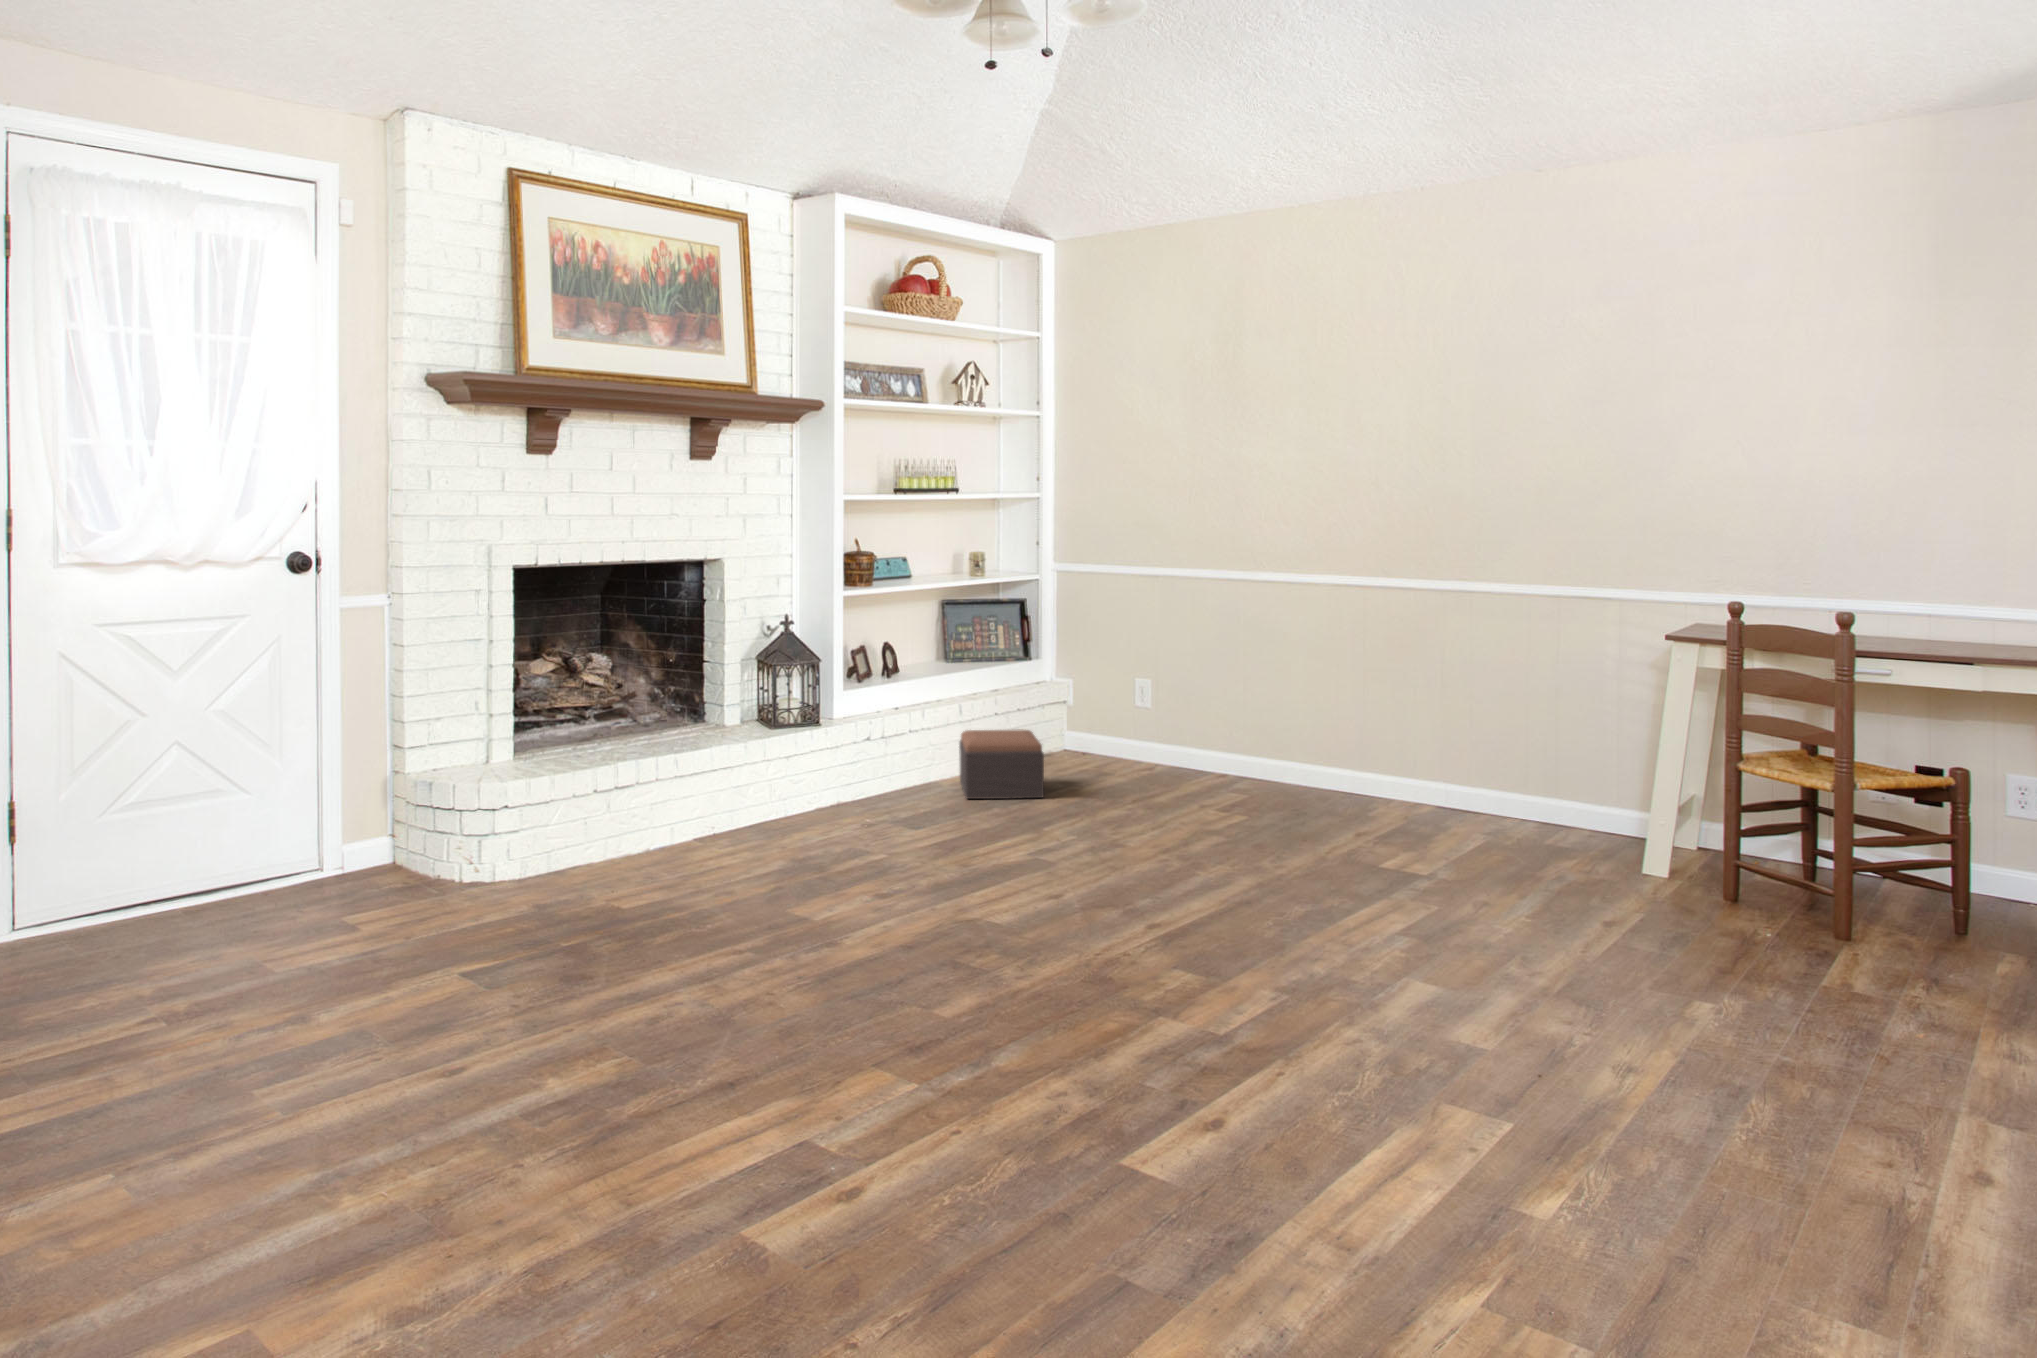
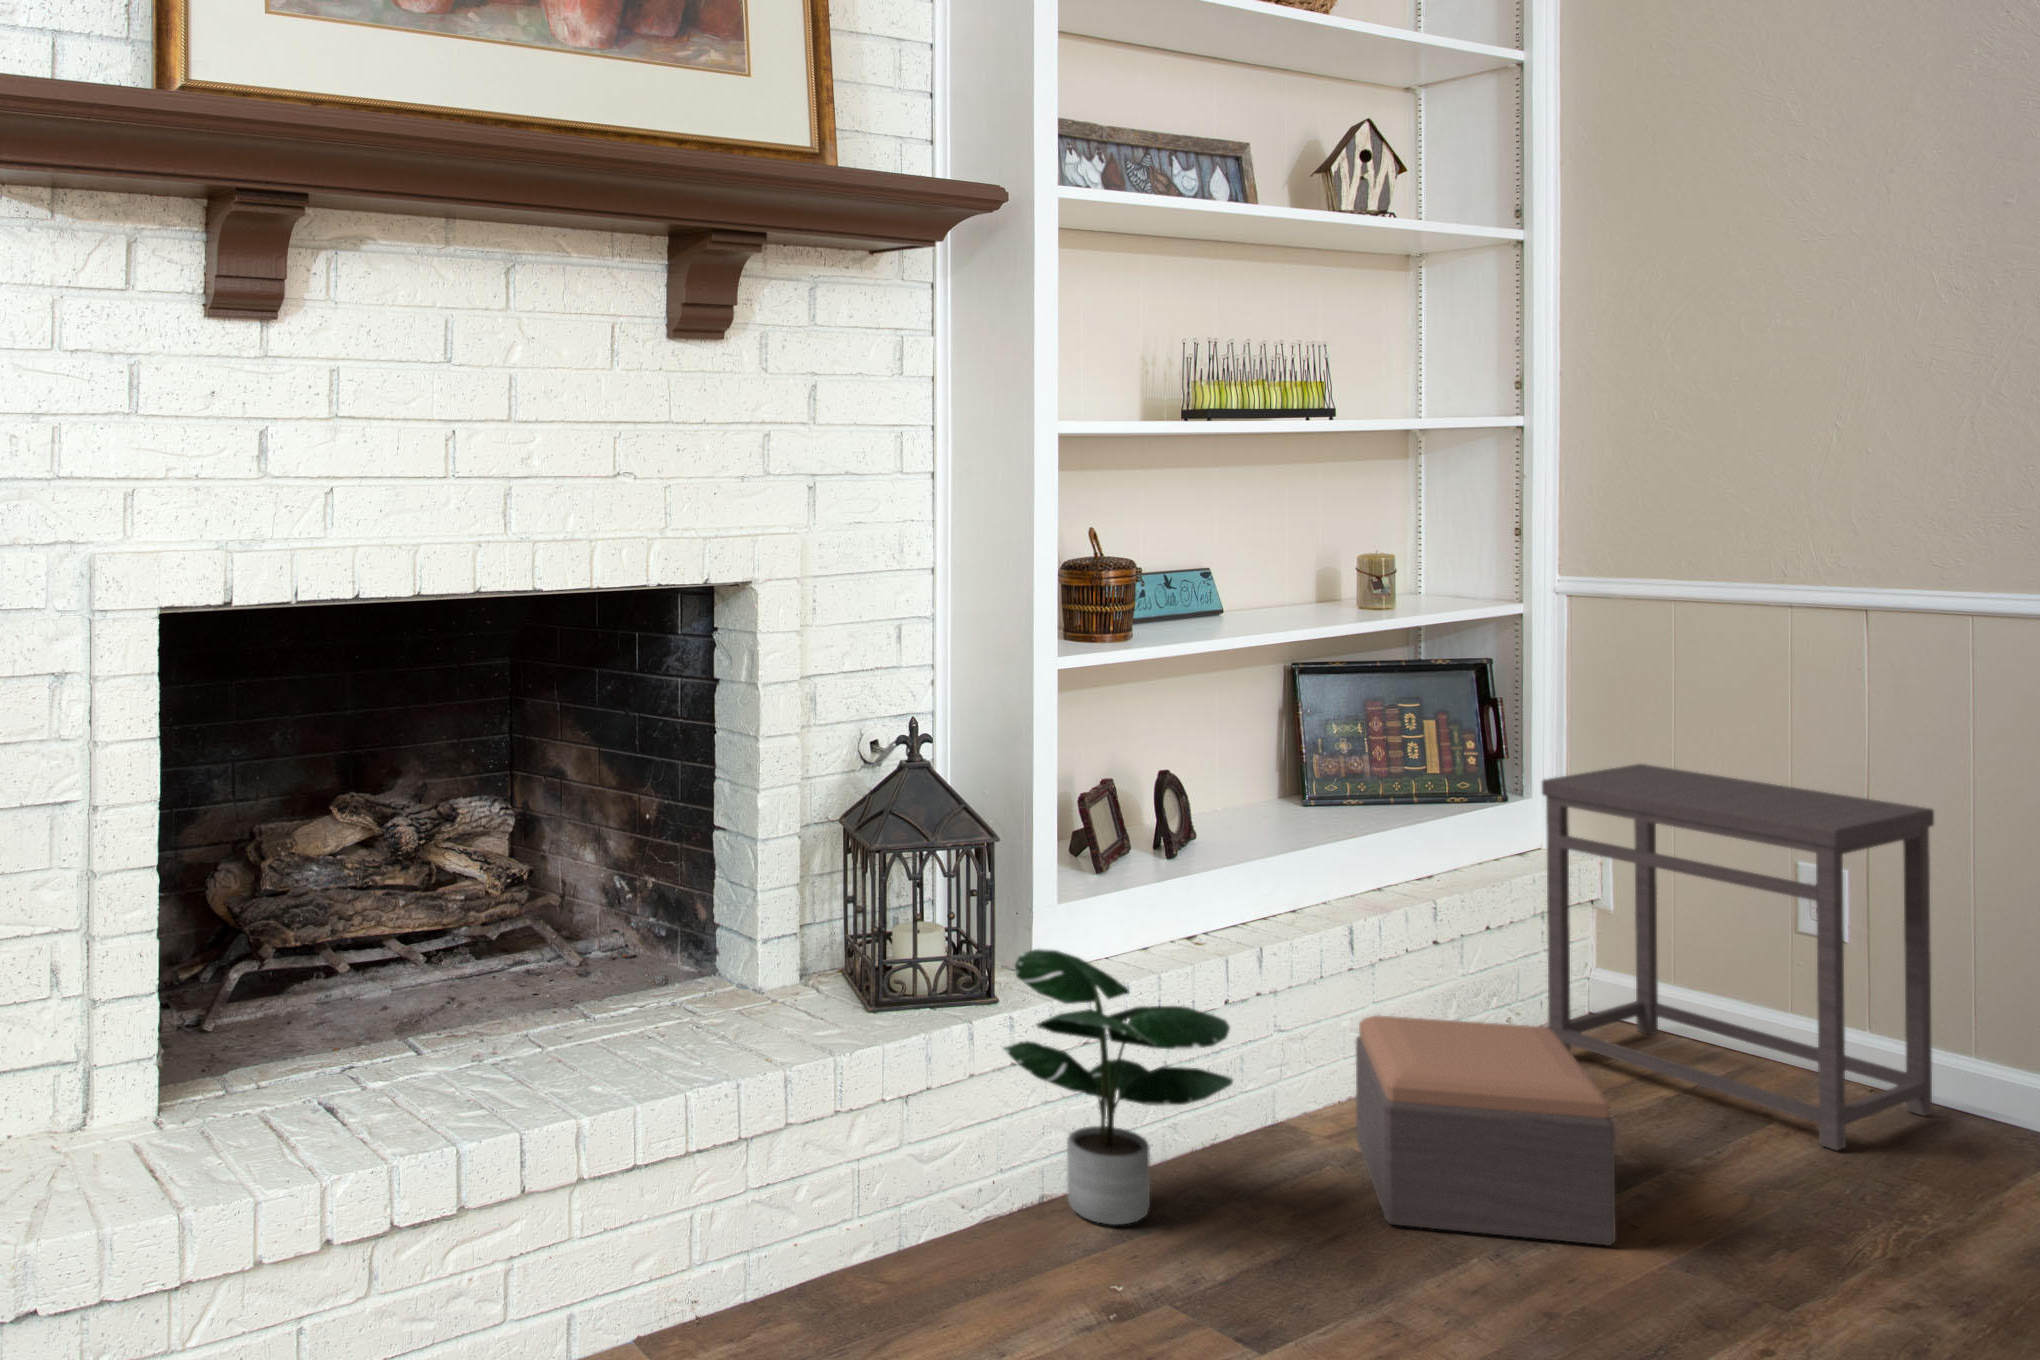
side table: none [1039,638,1175,774] -> present [1542,764,1934,1150]
potted plant: none [821,706,909,805] -> present [1004,949,1233,1225]

